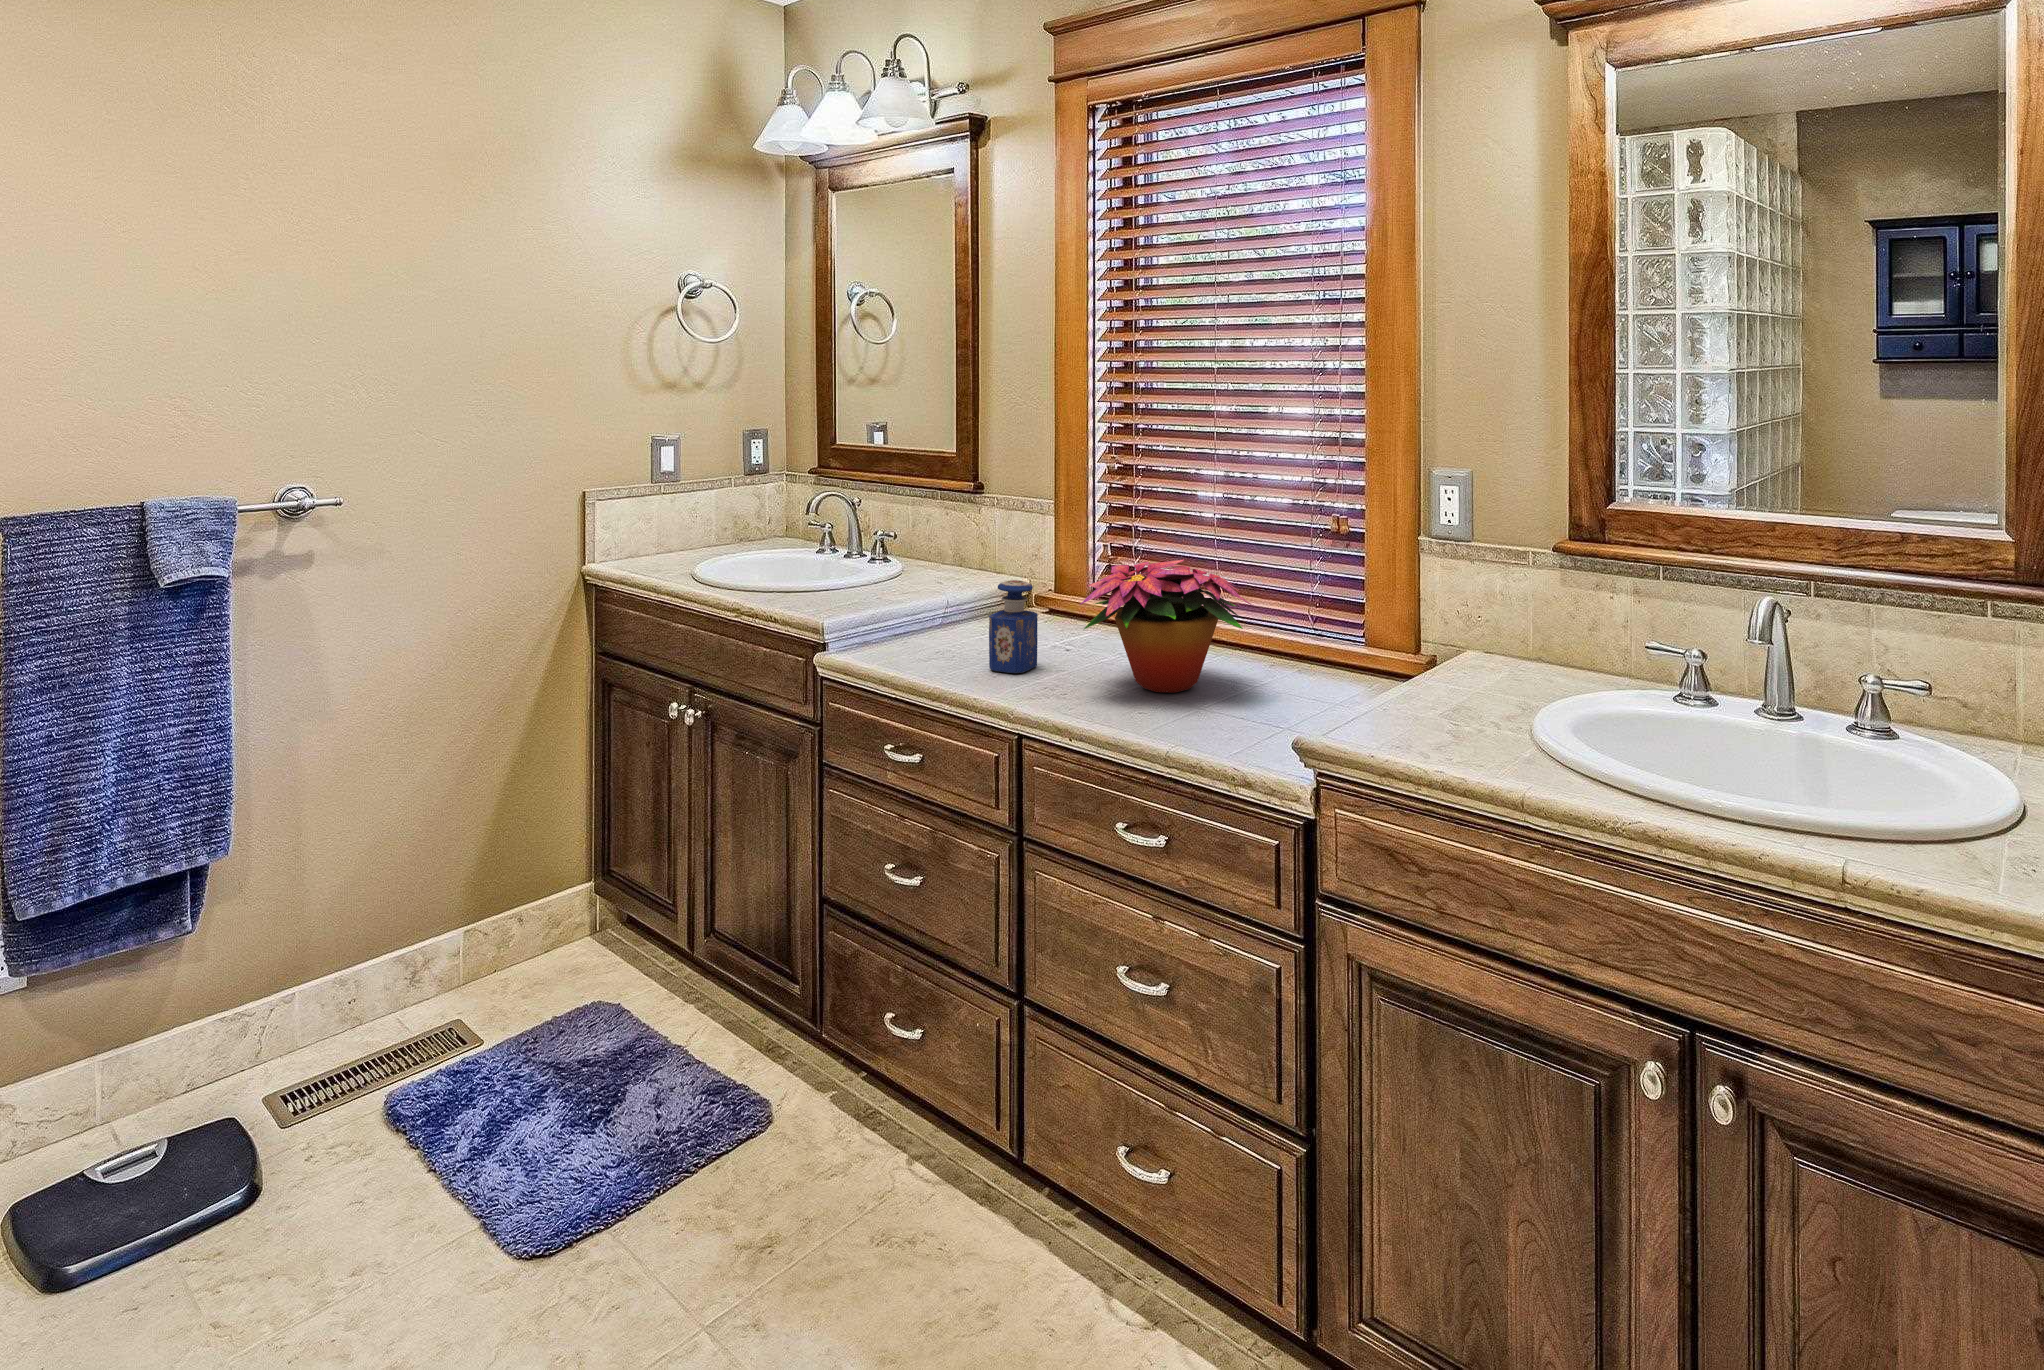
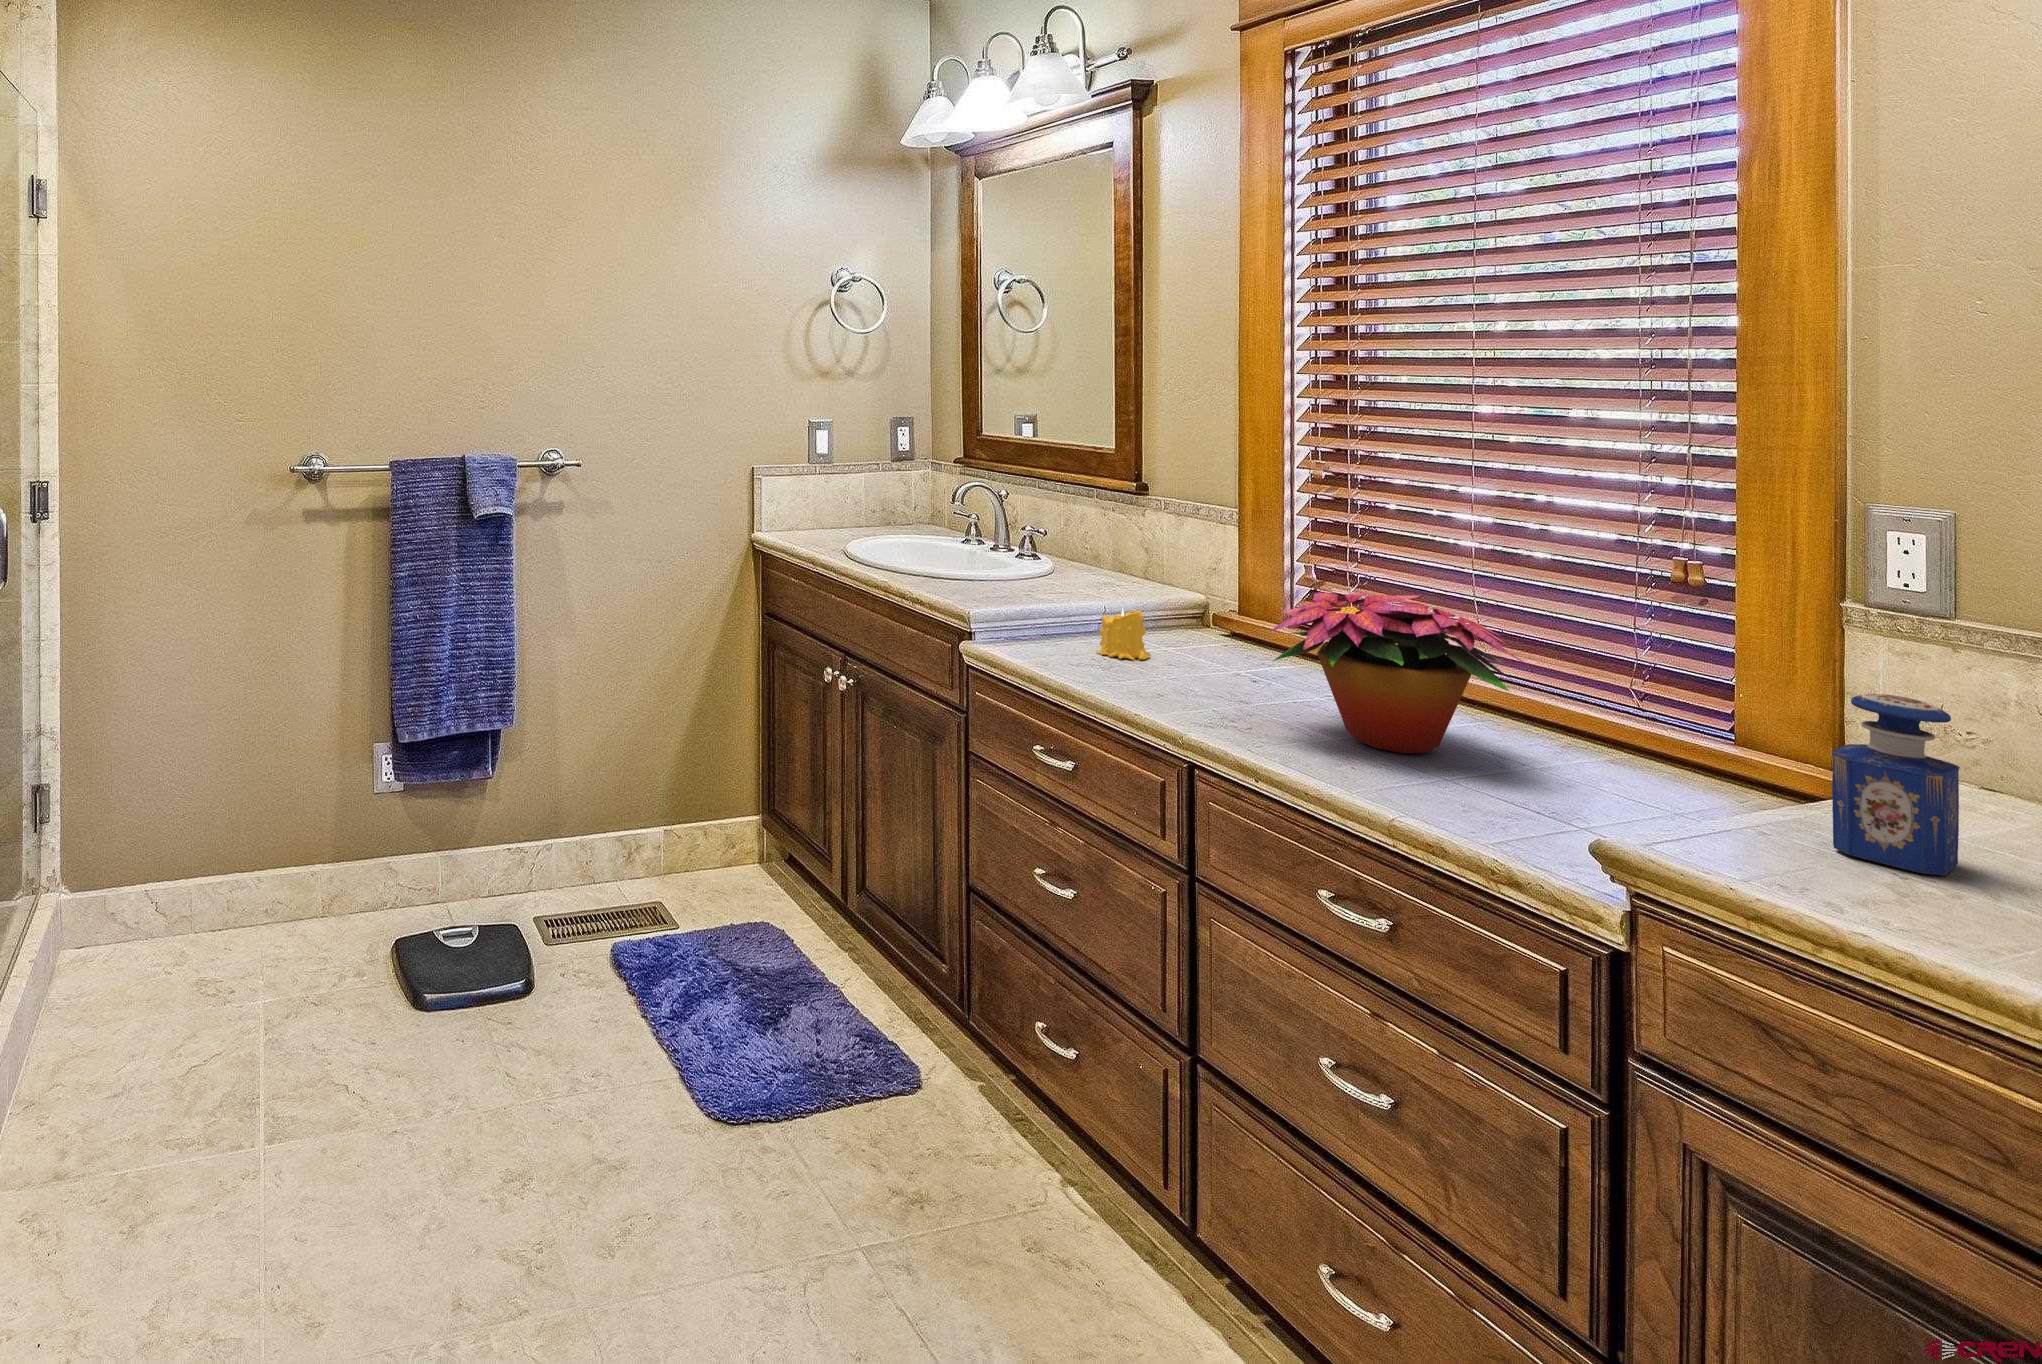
perfume bottle: present [989,580,1038,673] -> present [1832,694,1960,875]
candle: none [938,598,983,647] -> present [1096,609,1150,660]

